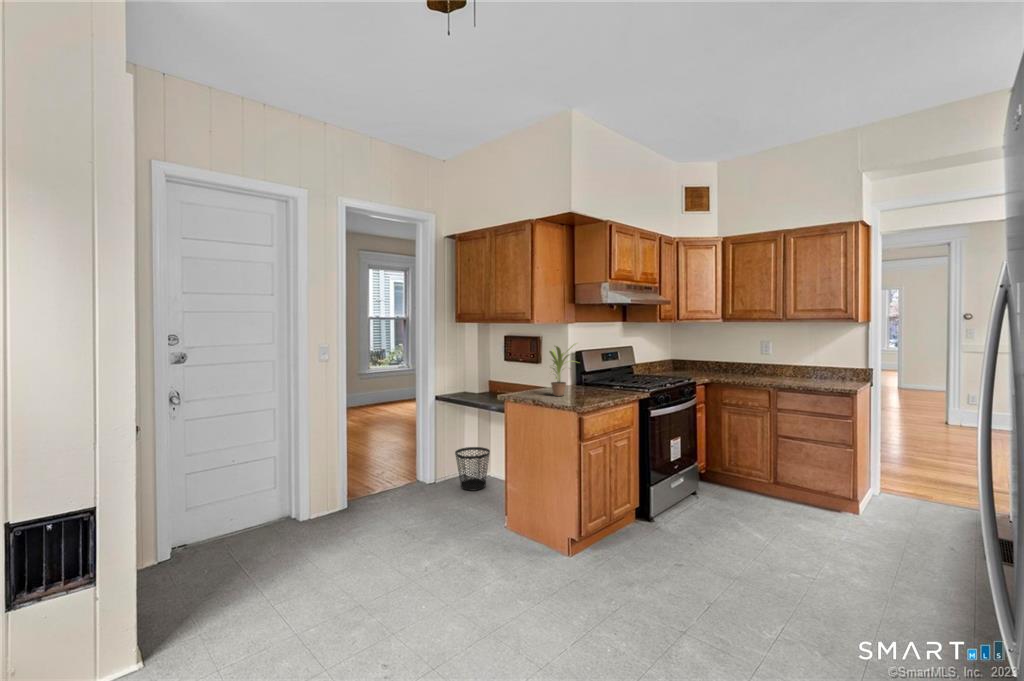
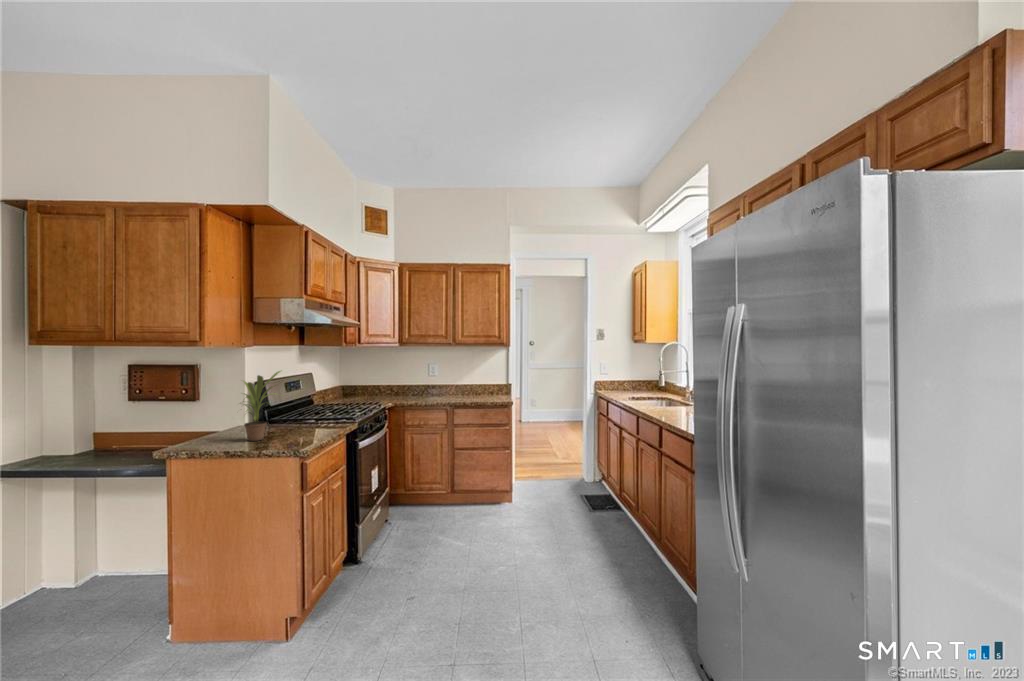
wastebasket: present [455,447,490,490] -> none [30,537,104,614]

